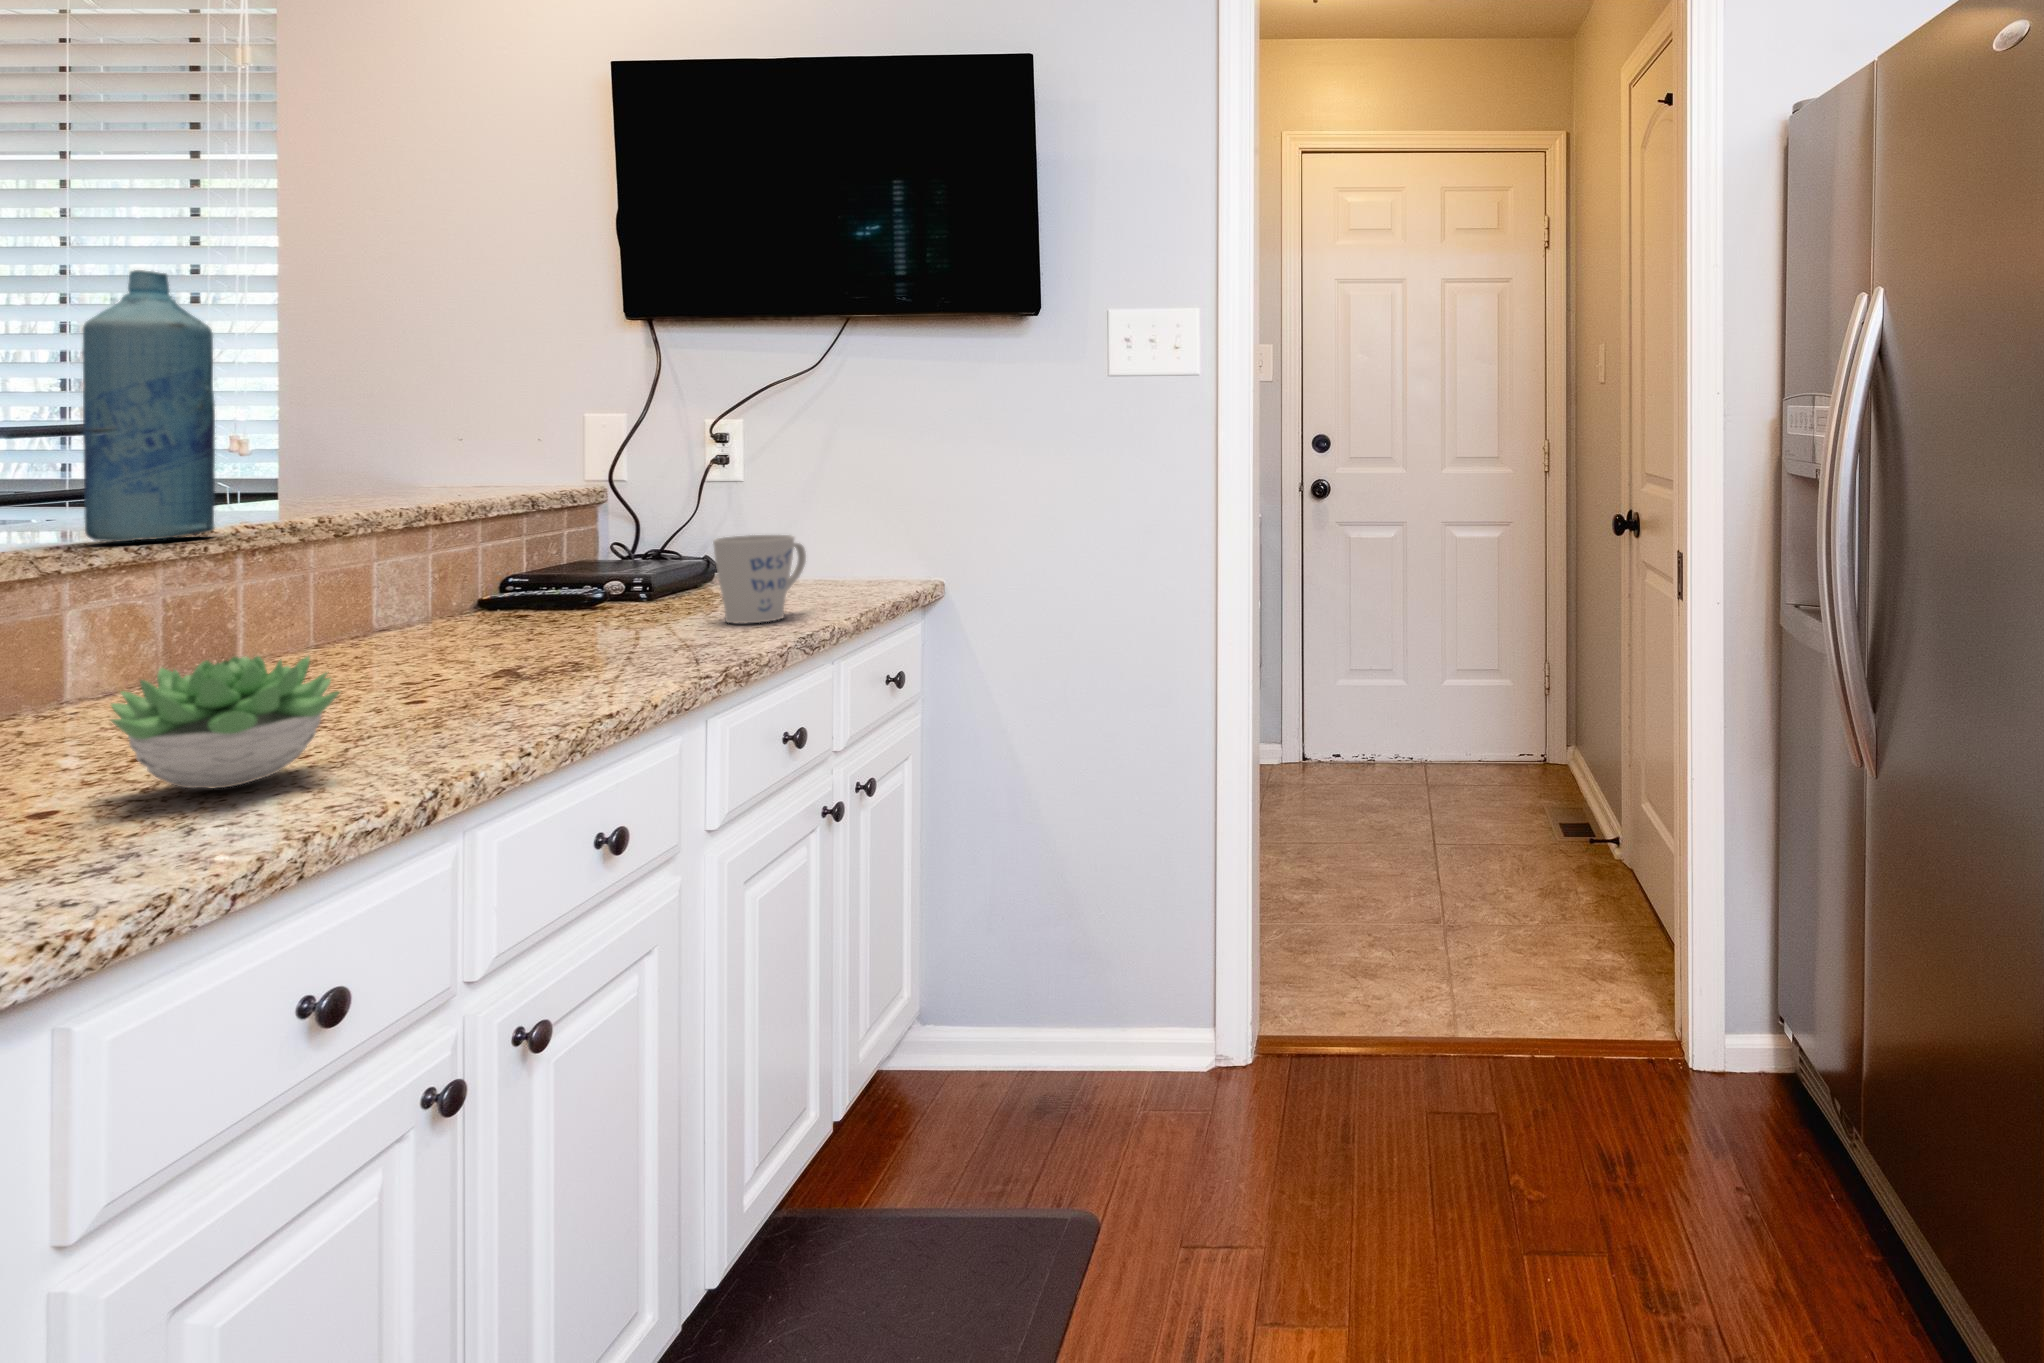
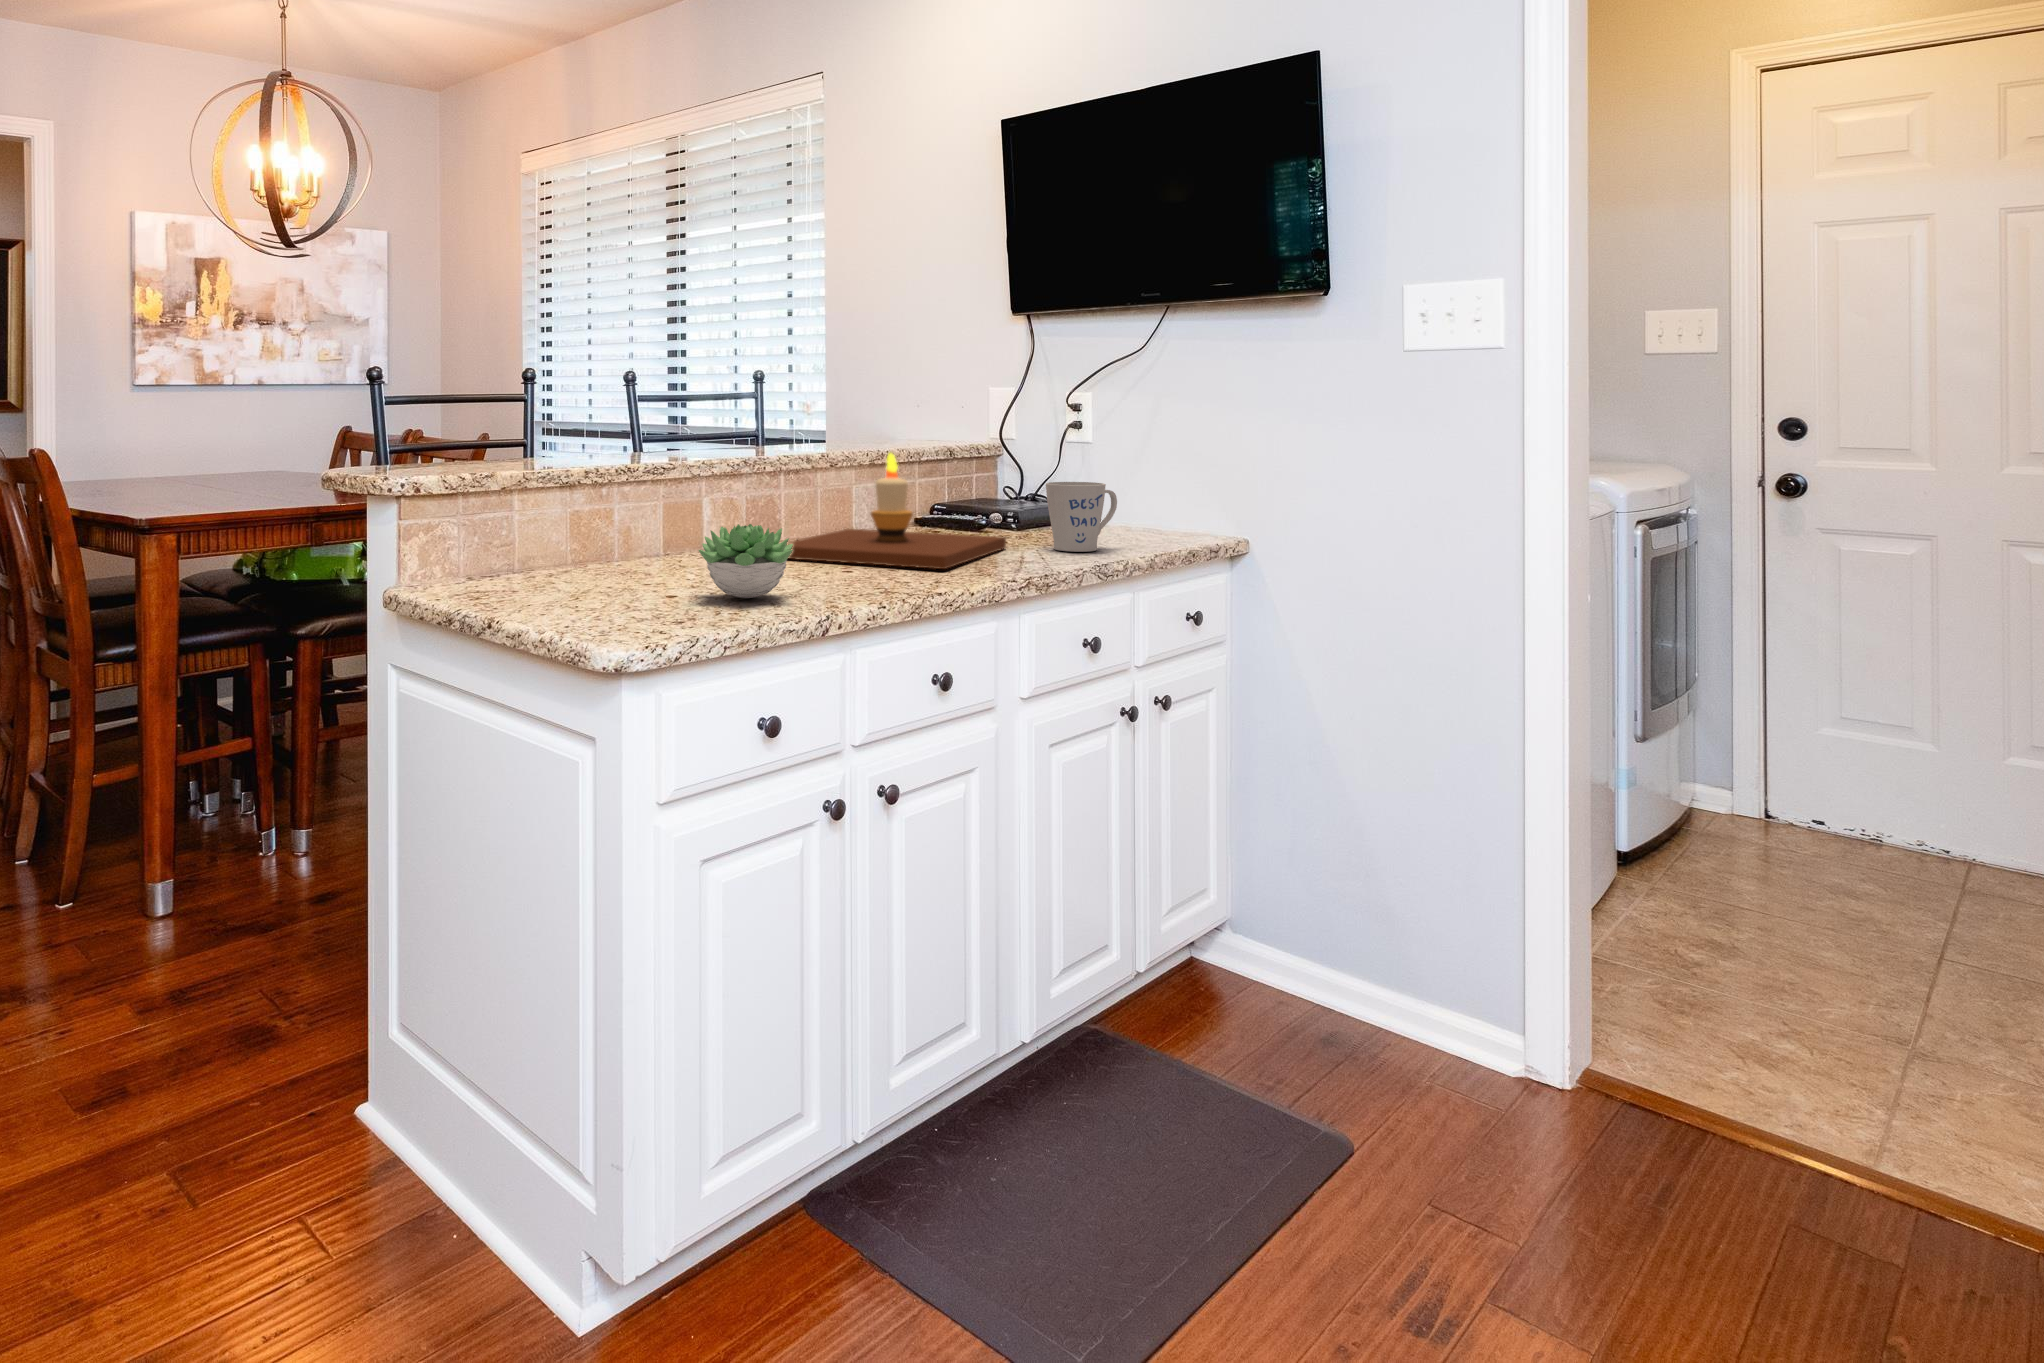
bottle: present [82,270,215,542] -> none [714,300,768,461]
candle: none [236,512,657,697] -> present [788,453,1006,569]

